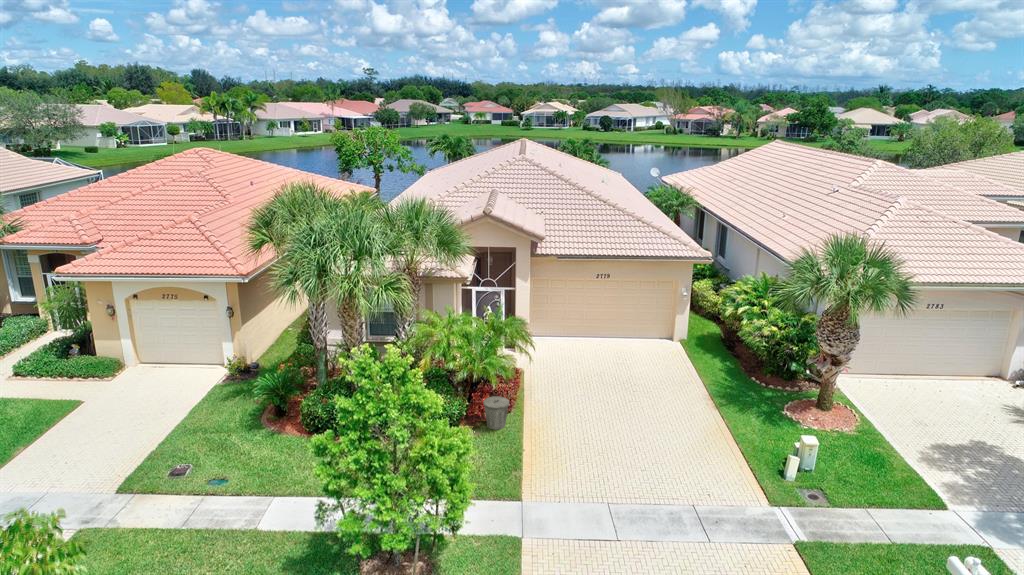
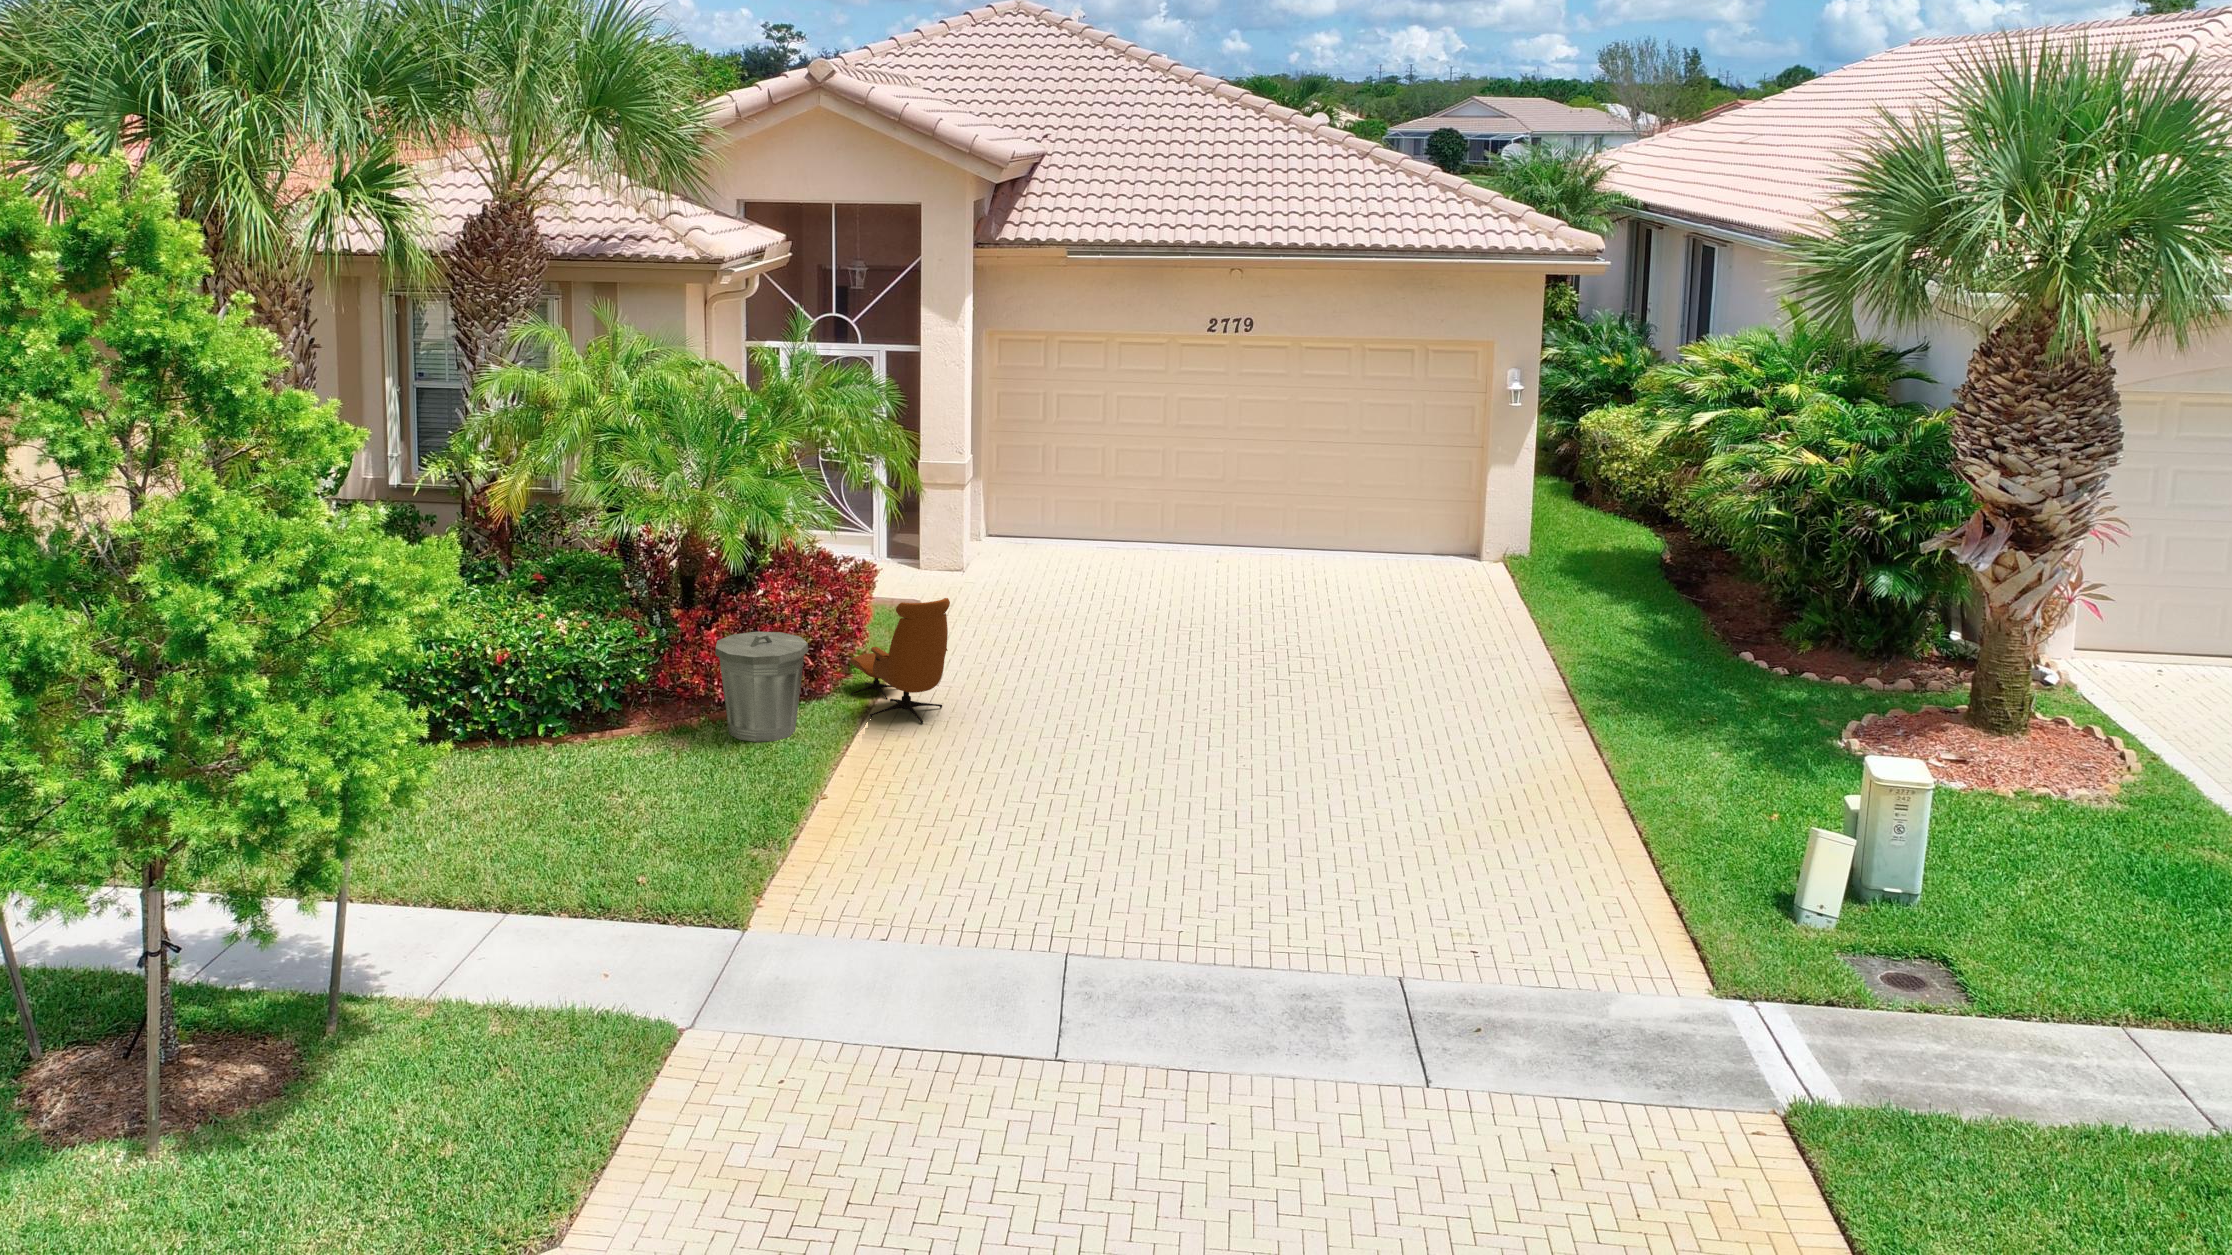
lounge chair: none [515,385,548,420] -> present [851,598,950,724]

